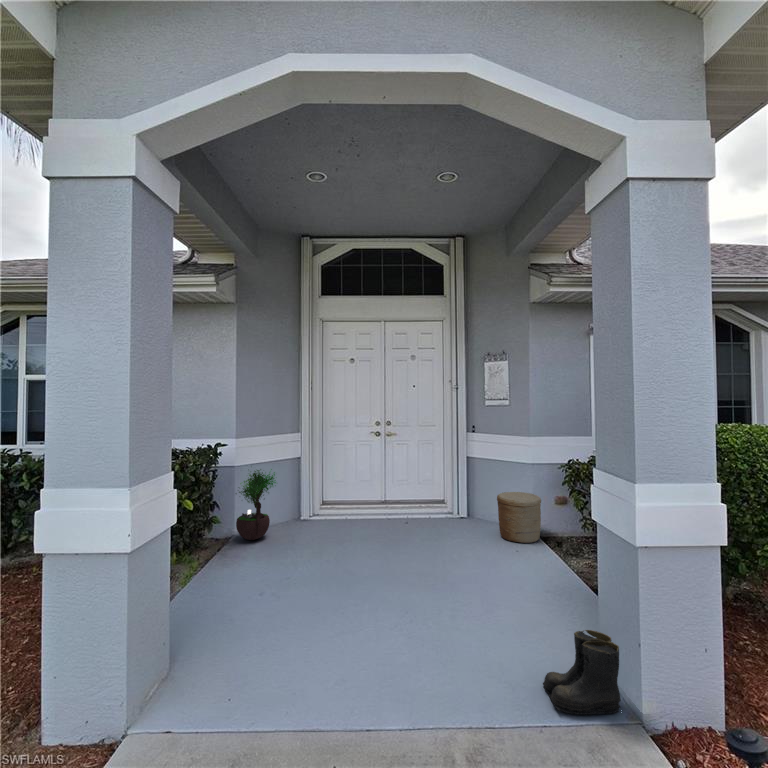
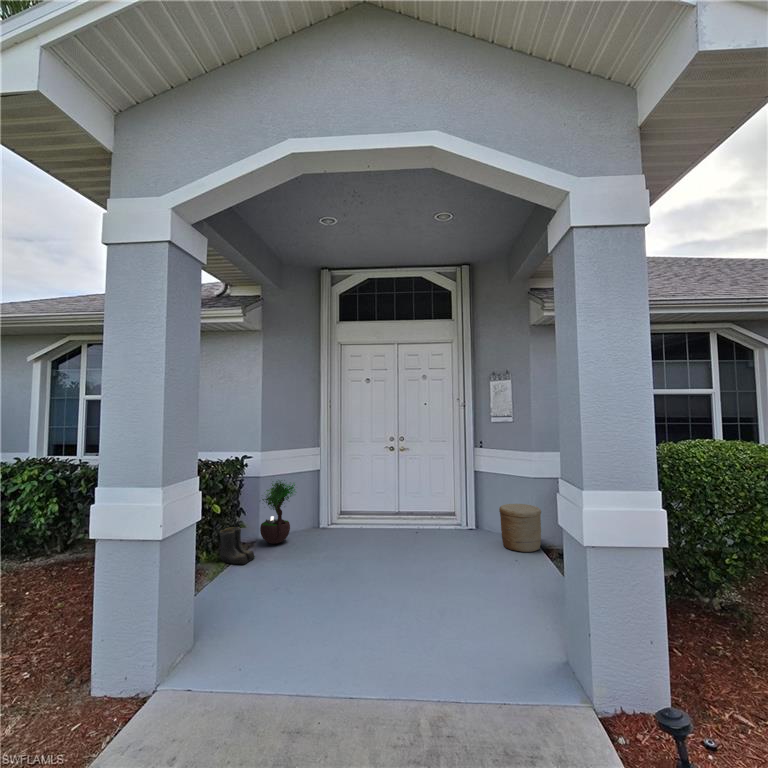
boots: present [543,630,621,715] -> present [220,527,255,564]

